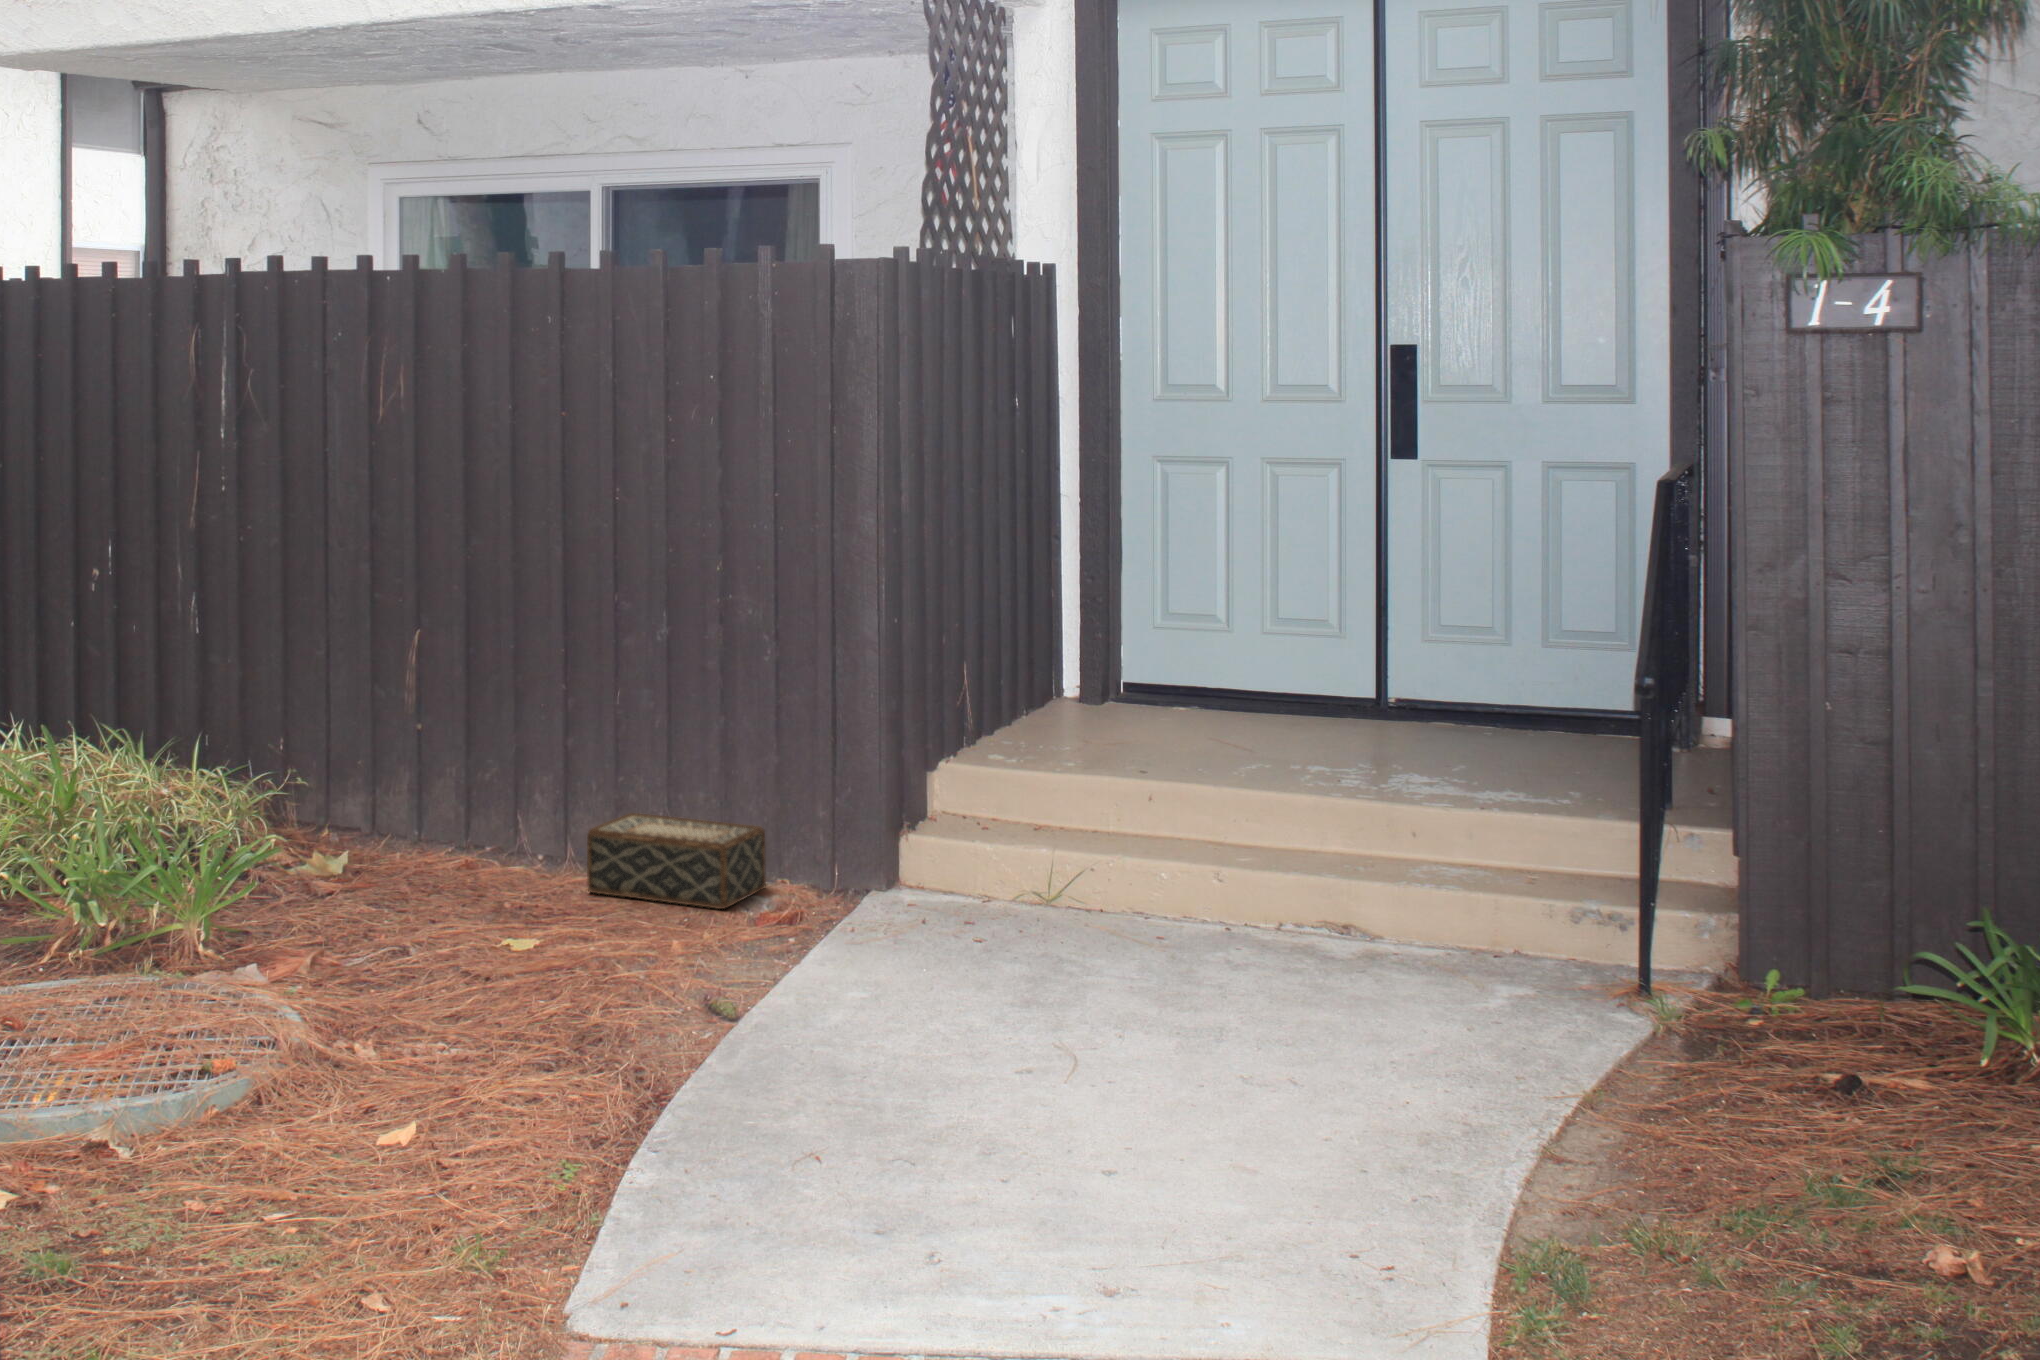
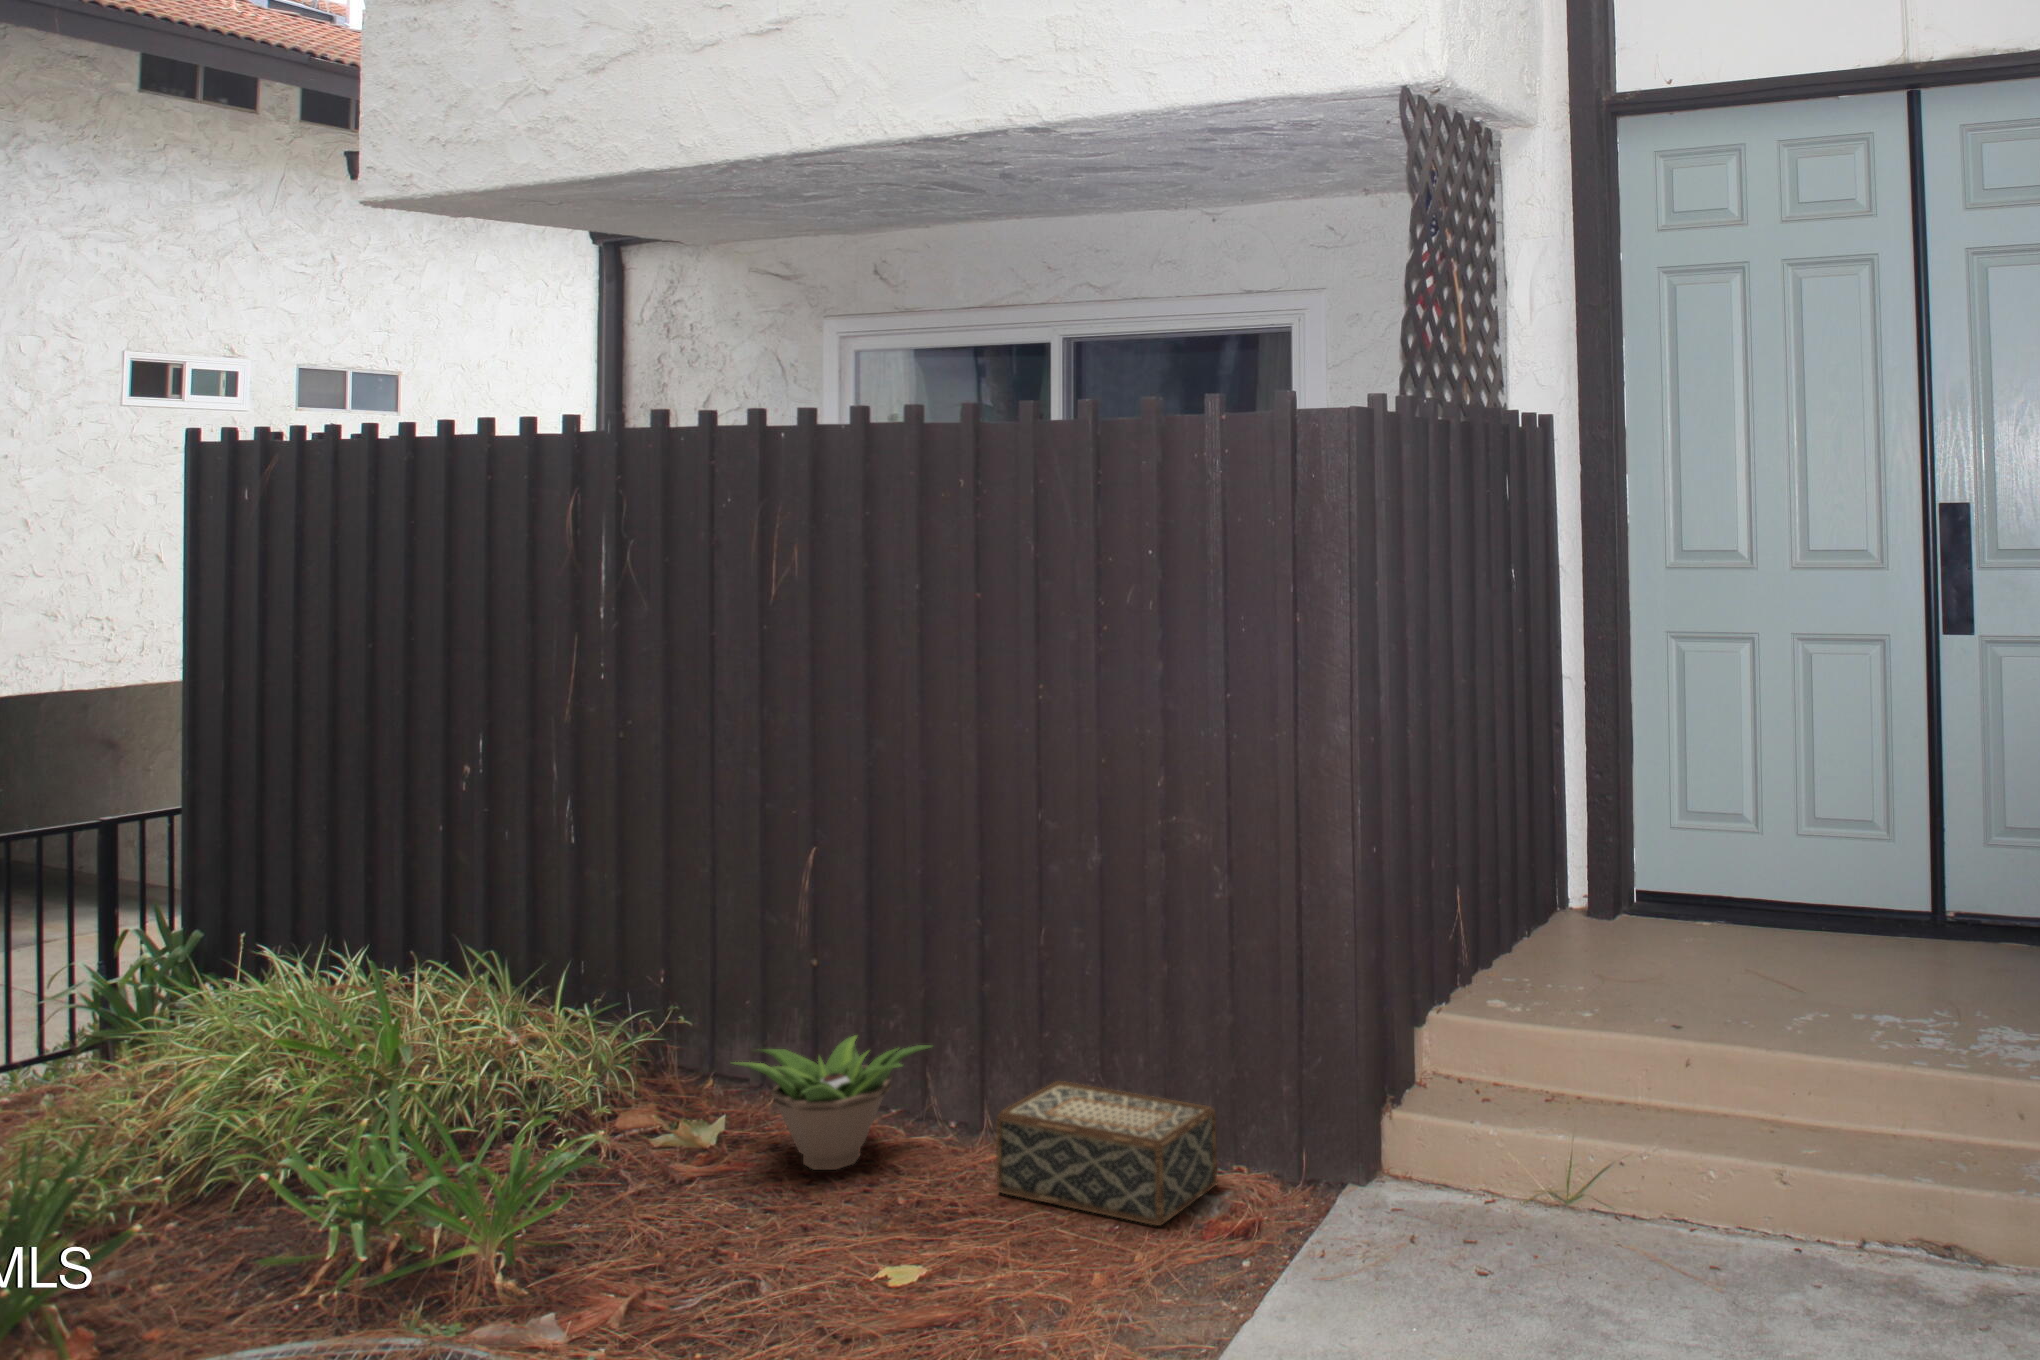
decorative plant: none [363,782,527,881] -> present [733,1035,932,1170]

